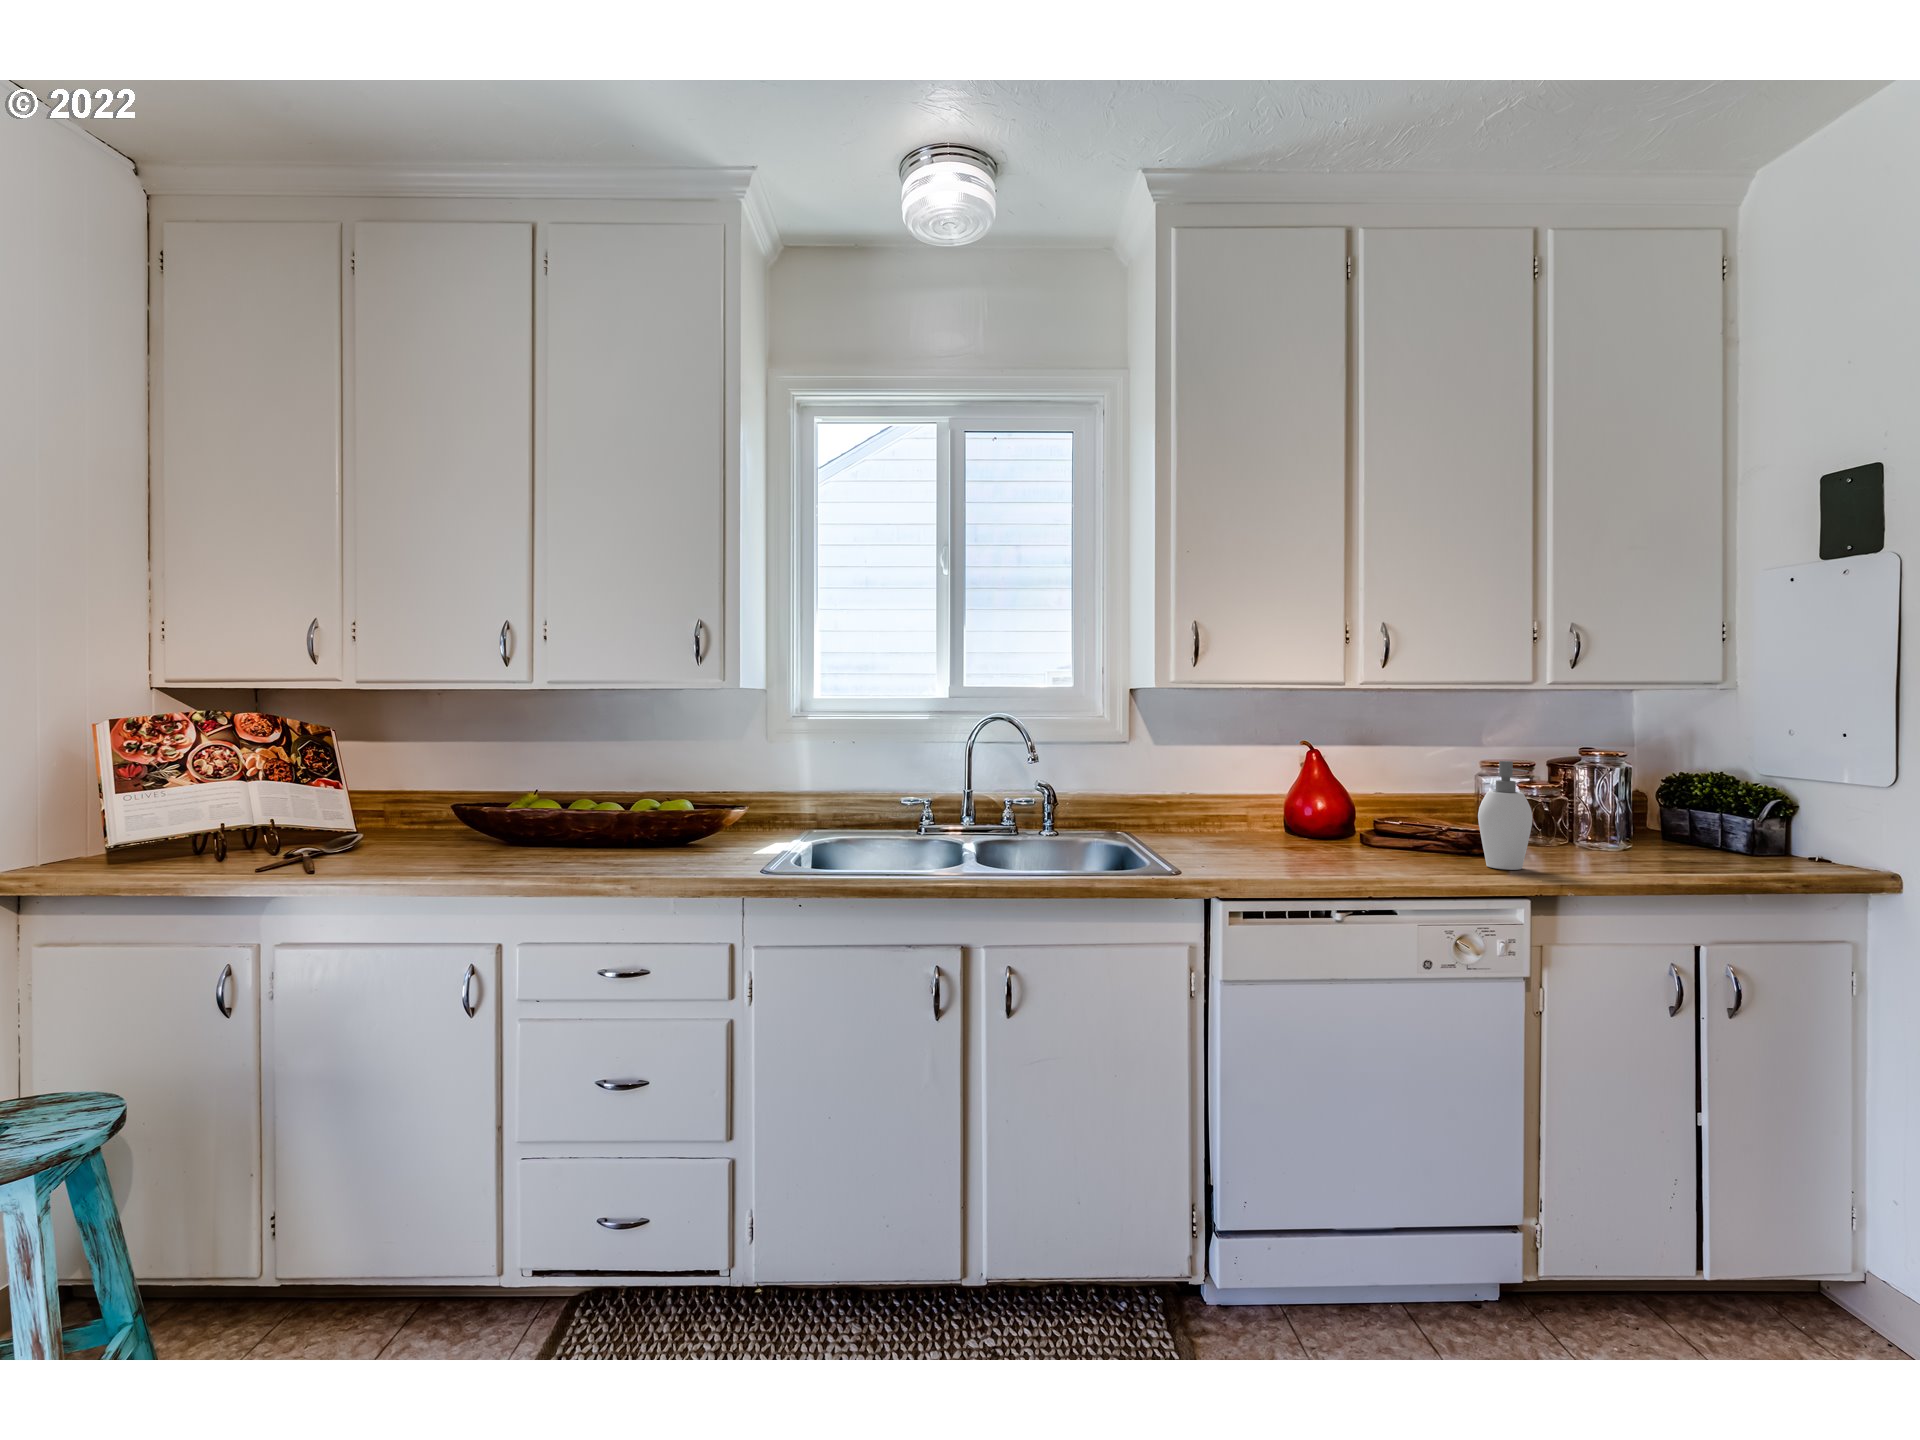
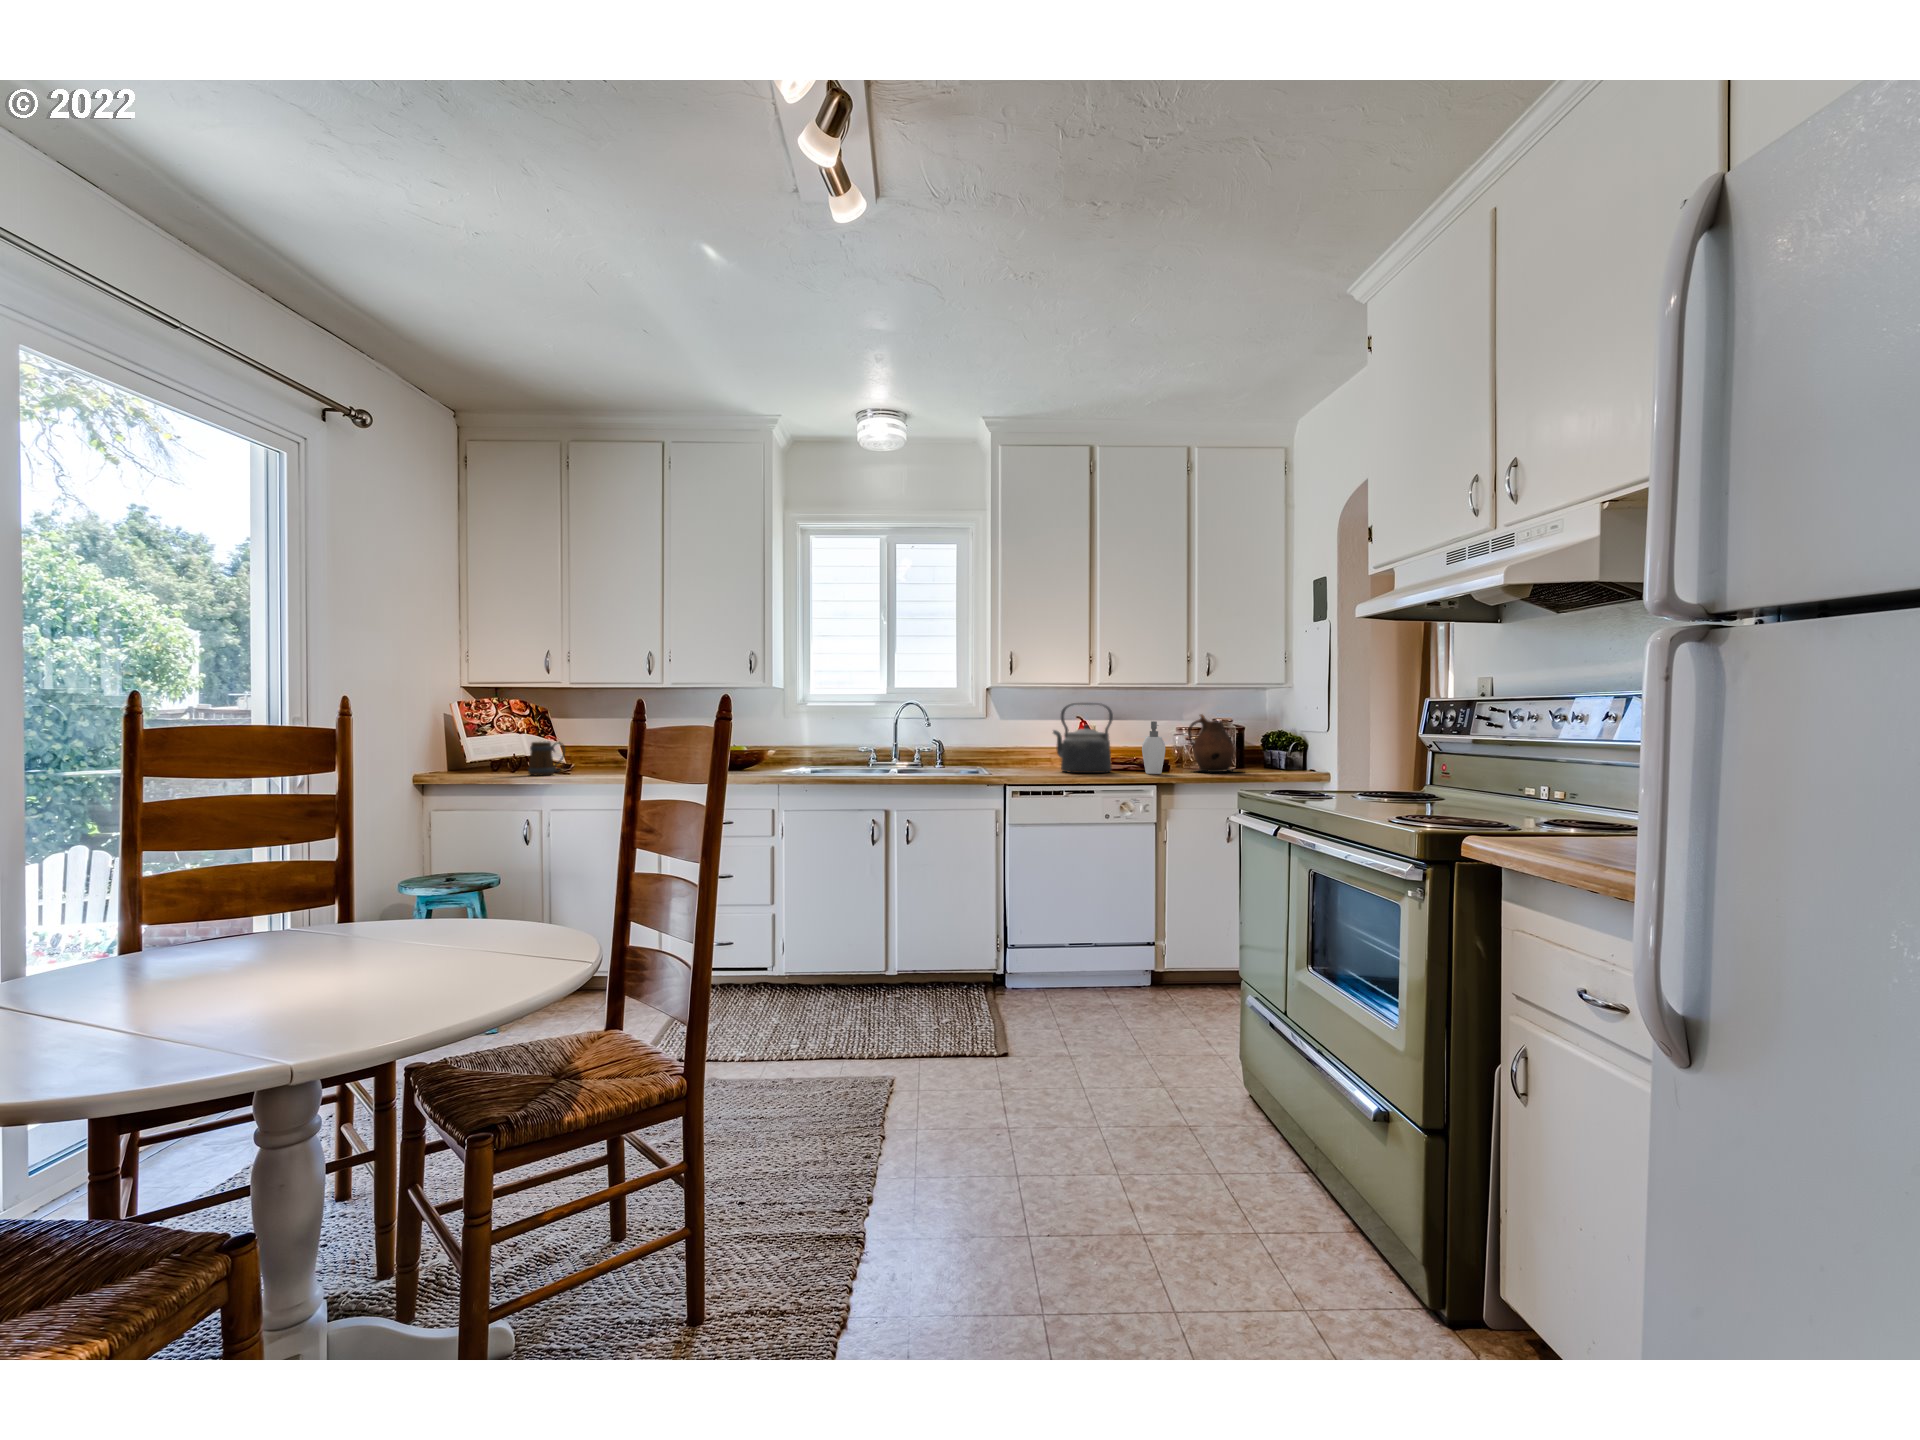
kettle: none [1277,721,1414,865] -> present [1053,703,1113,773]
ceramic pitcher: none [1550,744,1681,866] -> present [1188,714,1235,772]
mug: none [241,799,325,871] -> present [528,742,565,776]

